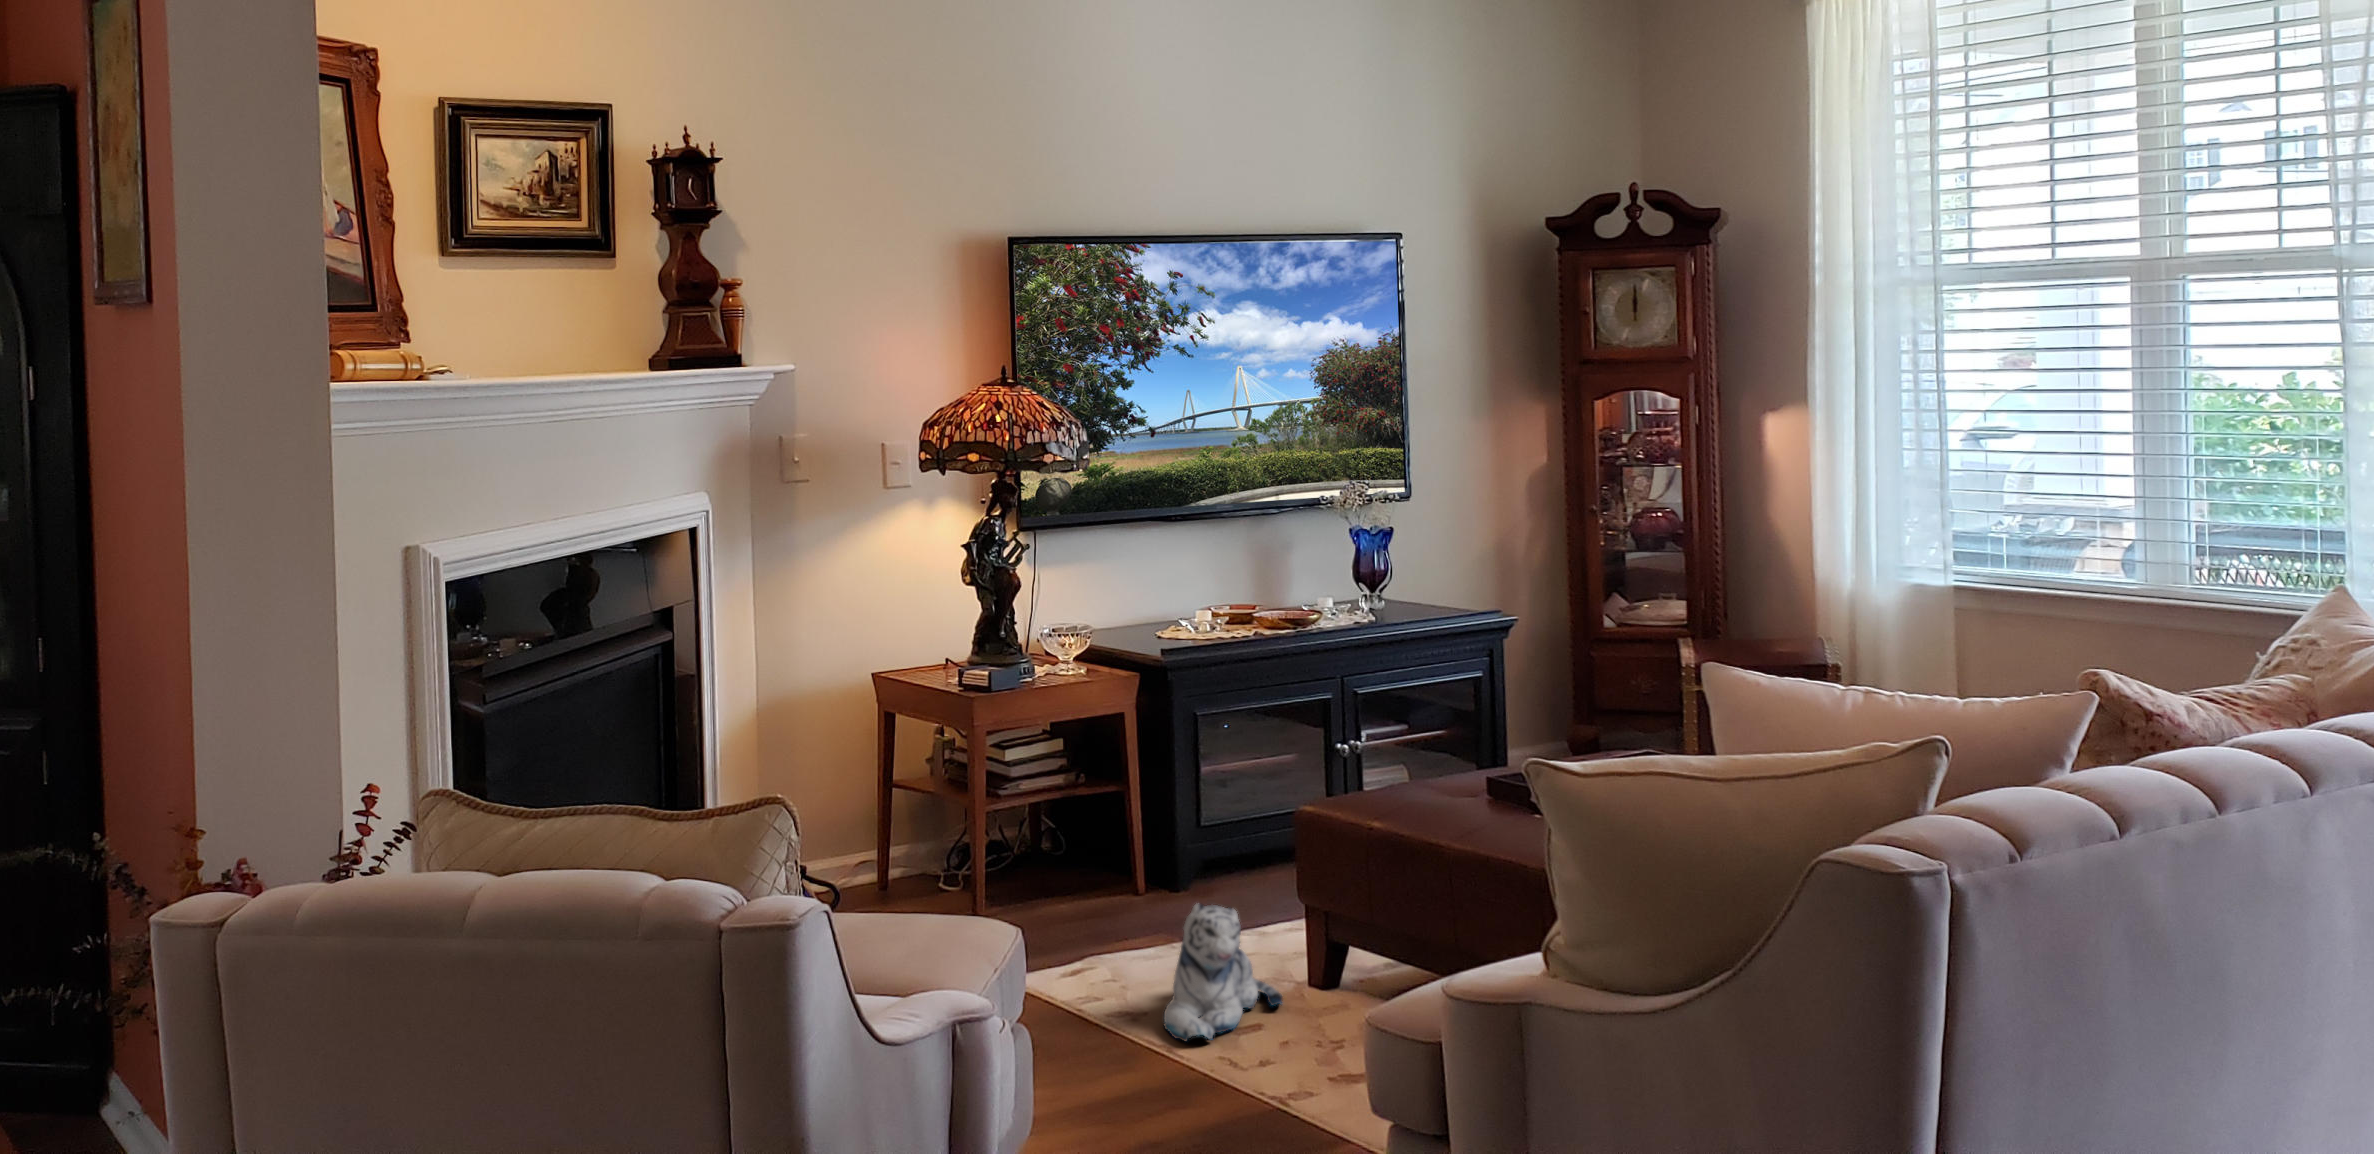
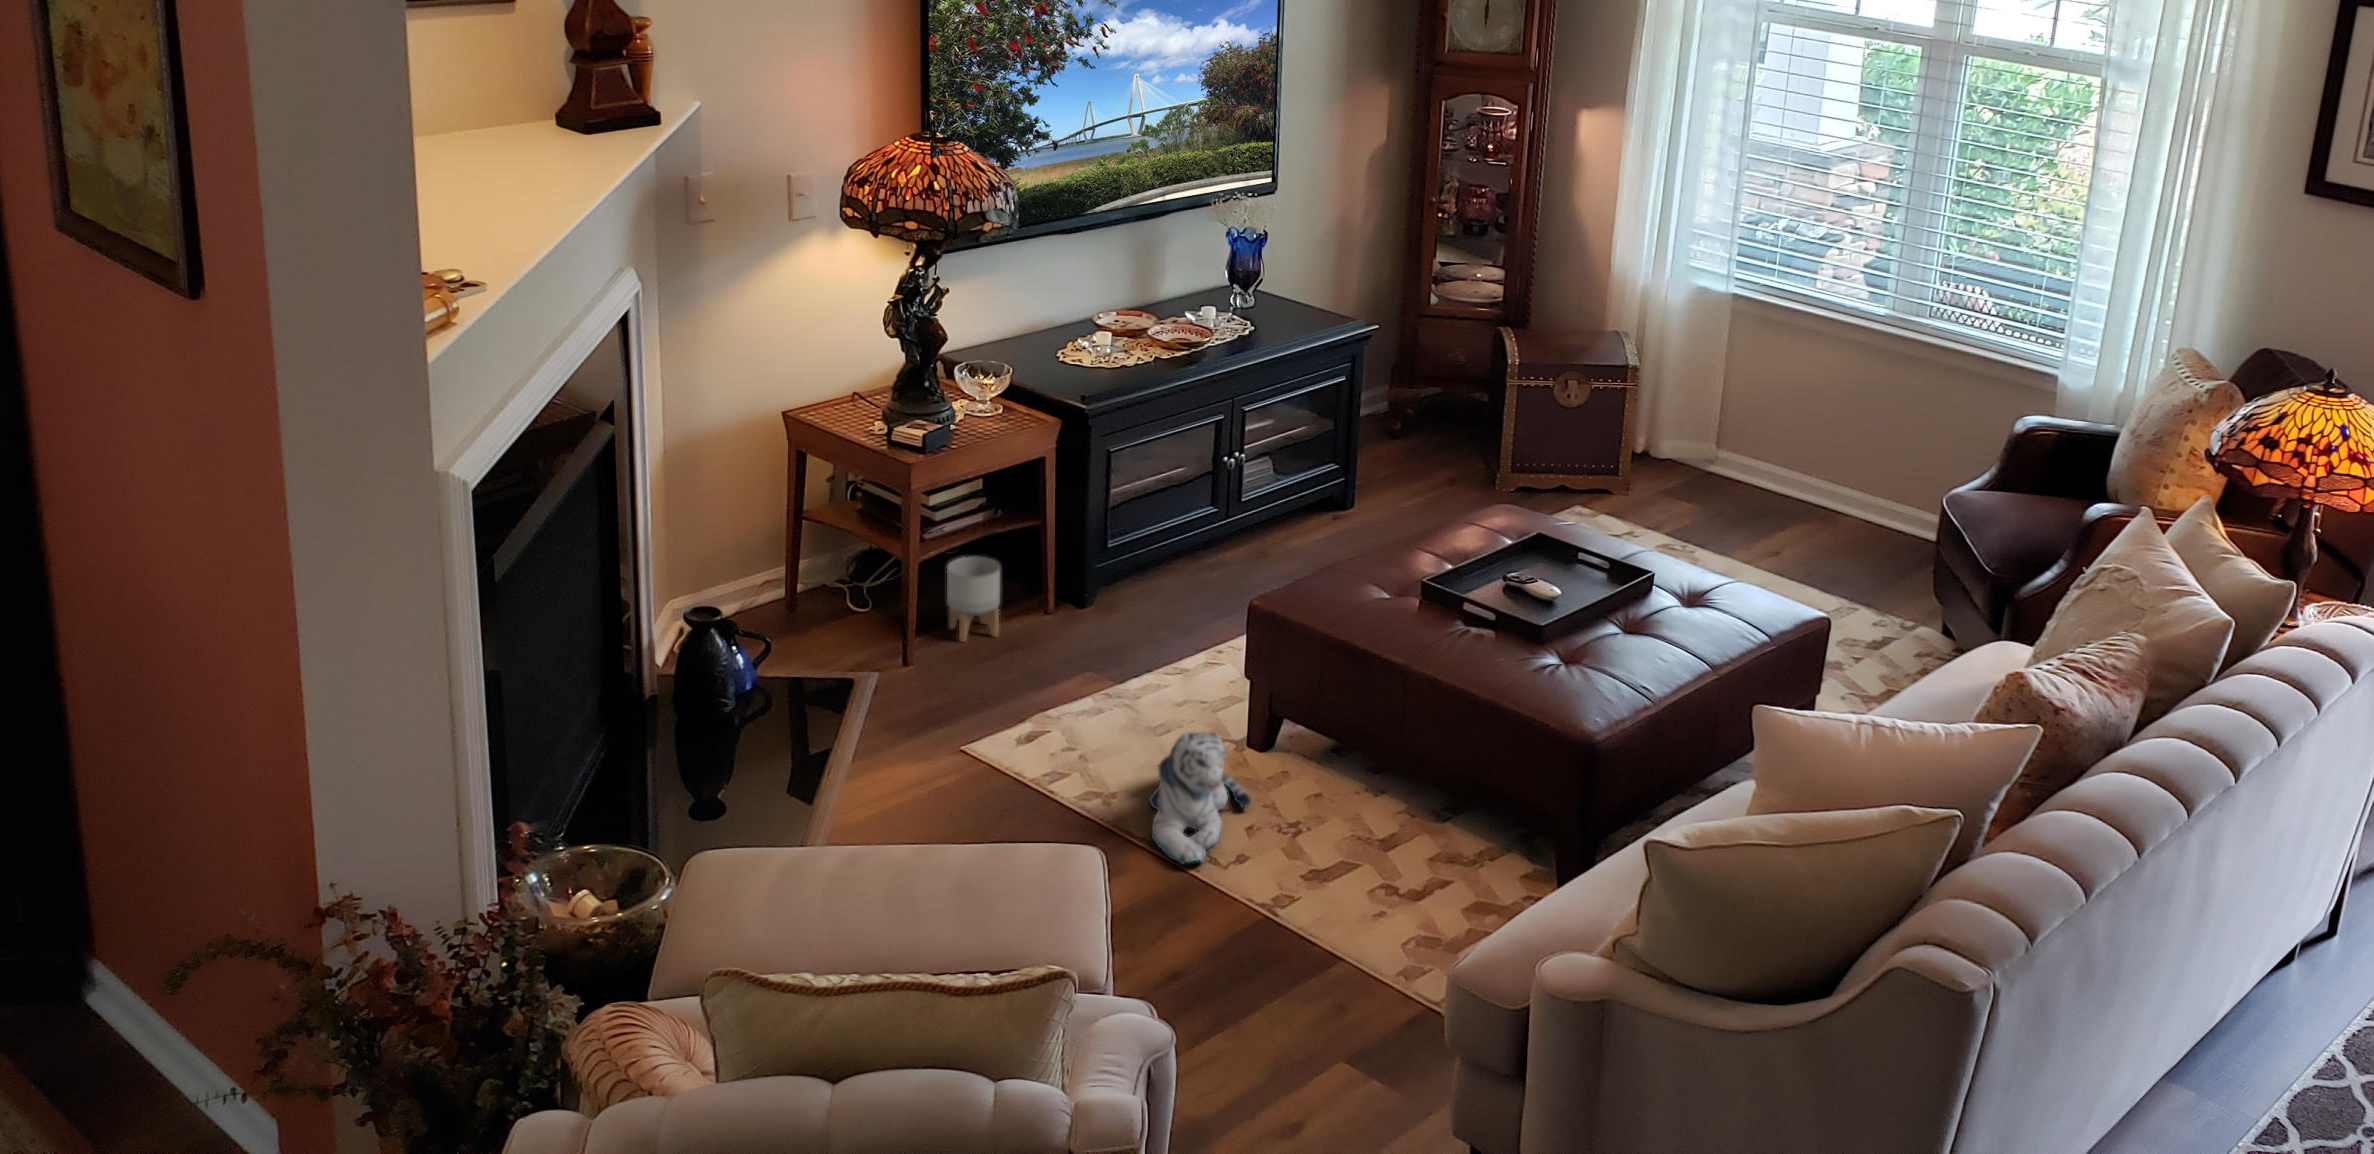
planter: none [1022,819,1078,905] -> present [947,557,1000,642]

